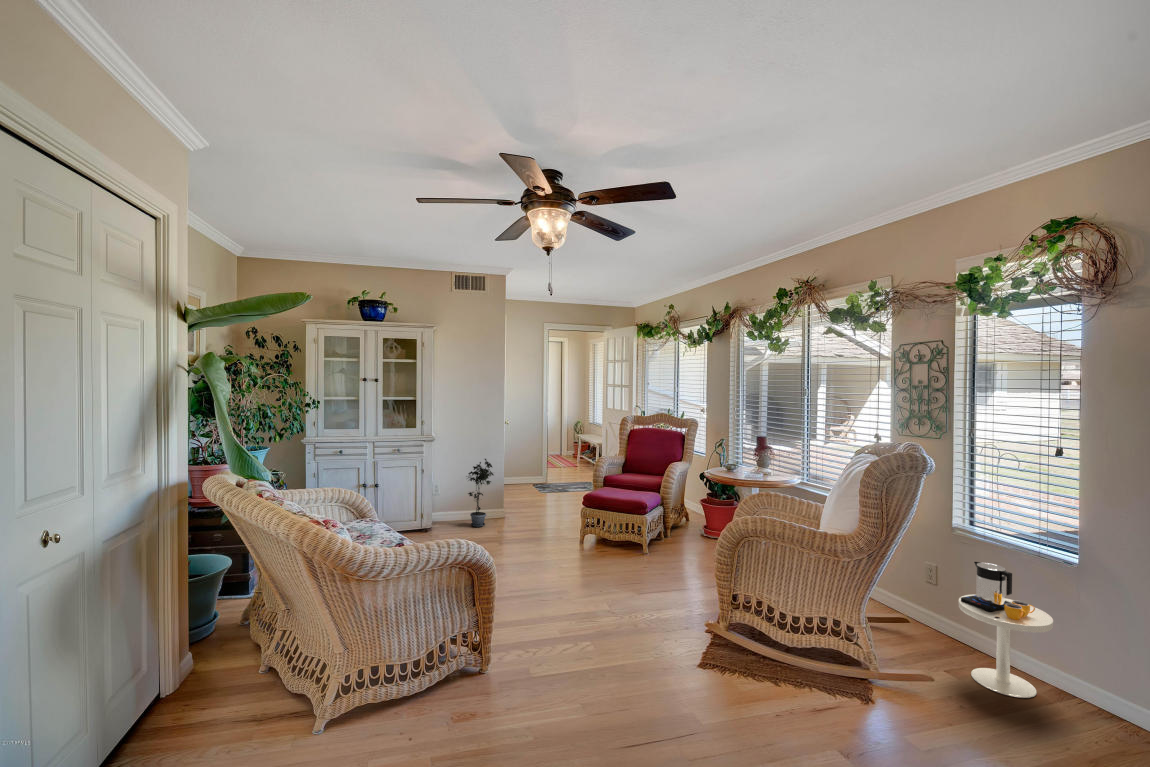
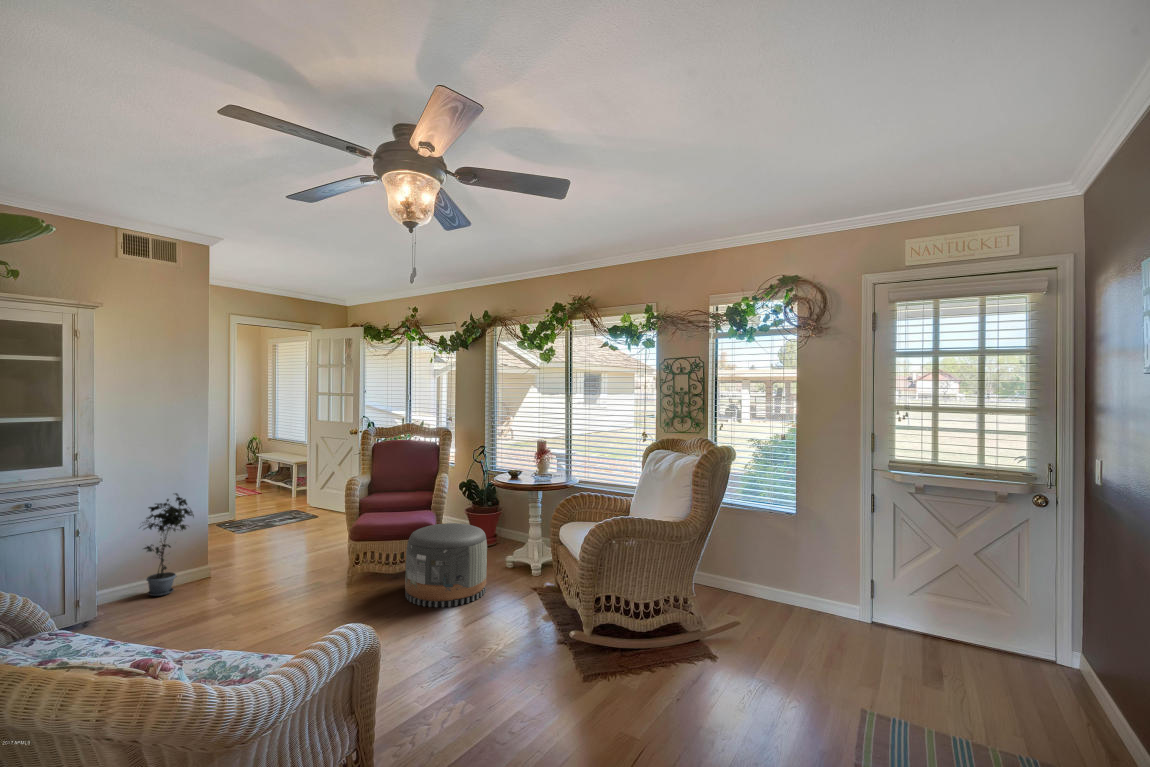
pouf: none [616,506,687,579] -> present [405,523,487,607]
side table: present [959,562,1053,698] -> none [735,525,793,621]

